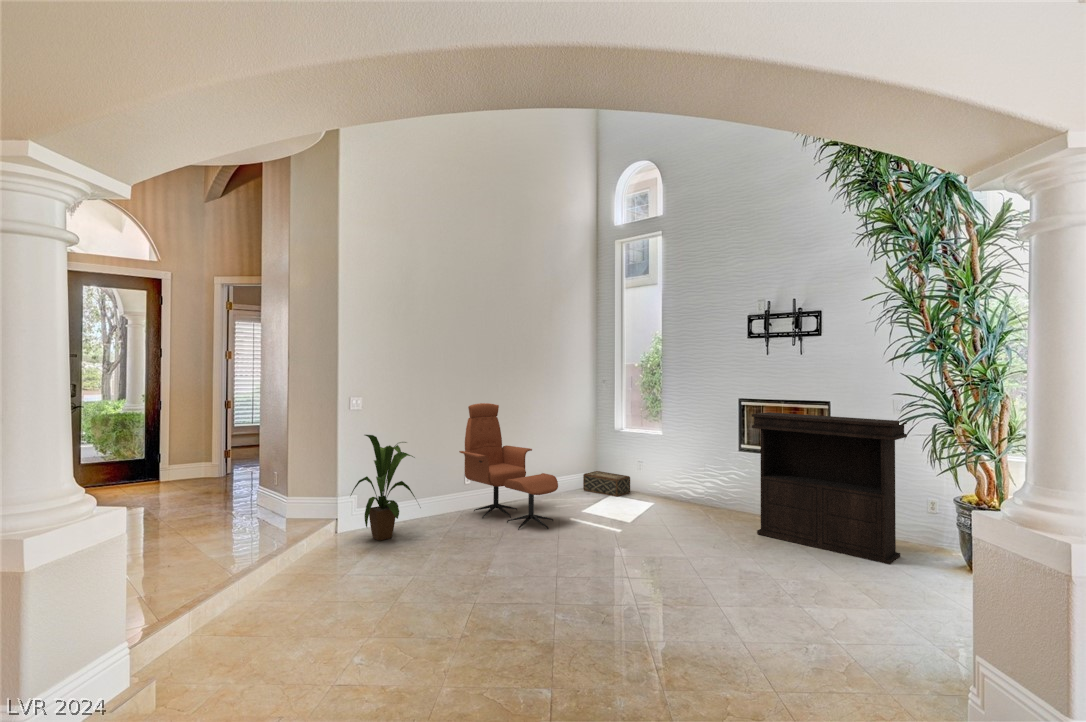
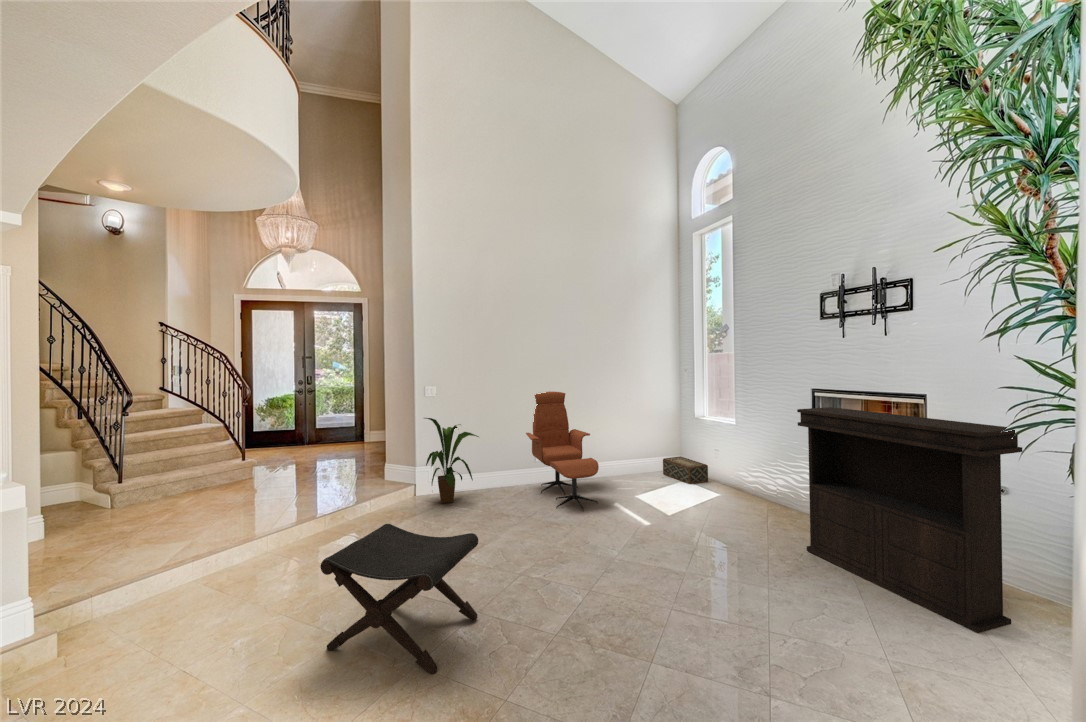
footstool: none [452,538,588,676] -> present [320,524,478,674]

